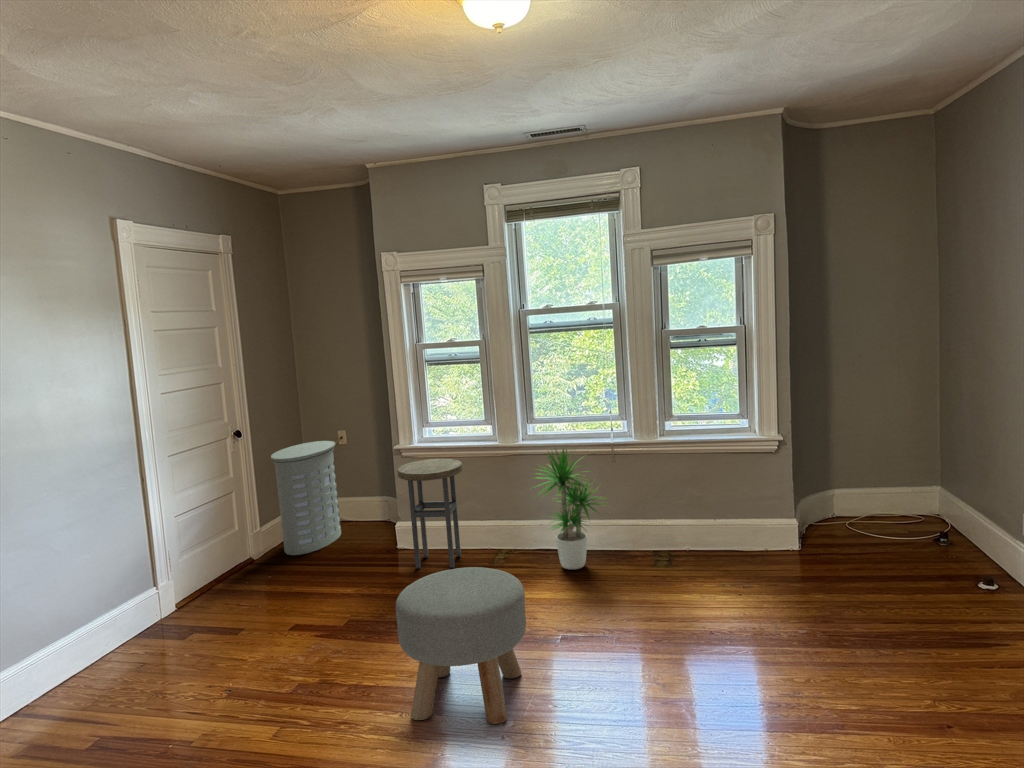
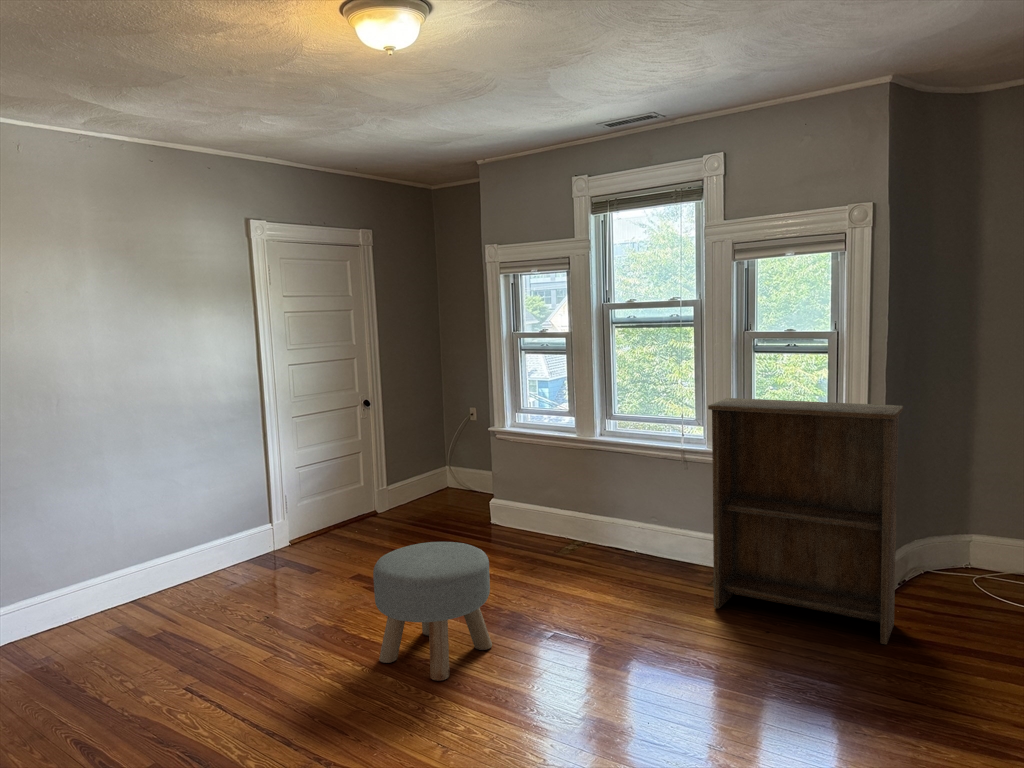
bookshelf: none [671,384,841,588] -> present [708,398,903,644]
laundry hamper: present [271,441,341,555] -> none [392,417,457,517]
potted plant: present [536,447,604,569] -> none [583,442,668,572]
side table: present [397,459,462,569] -> none [476,444,537,550]

